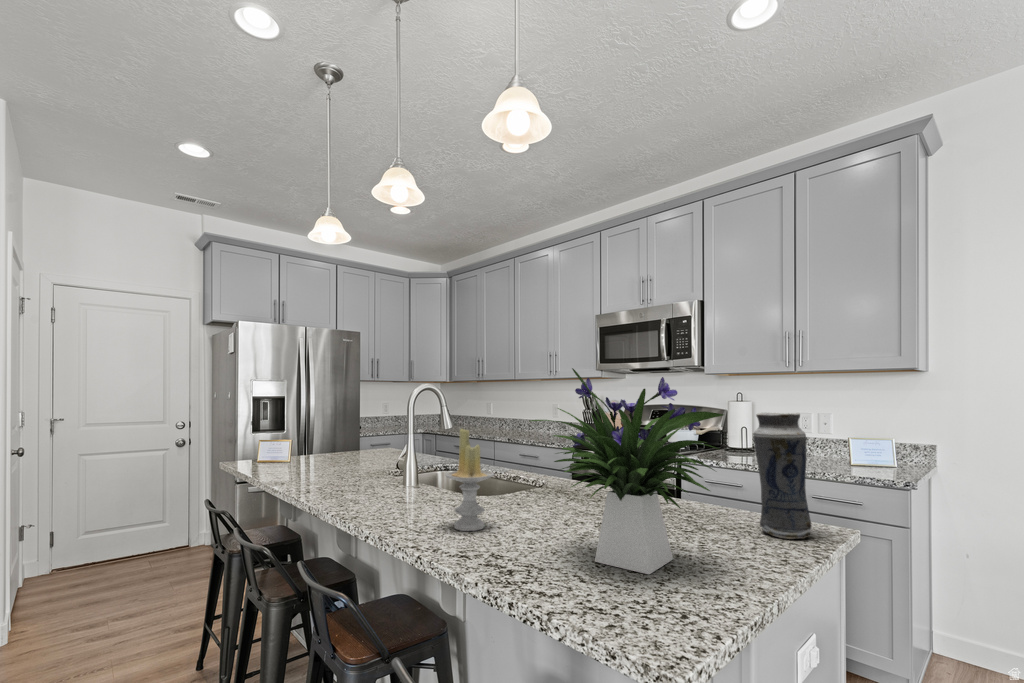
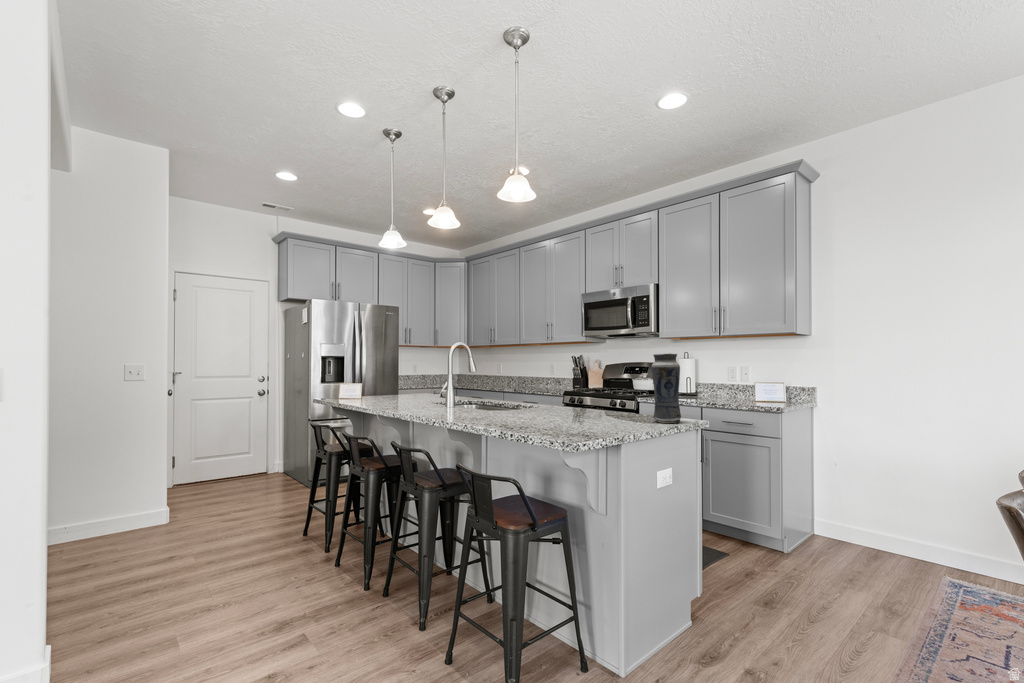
flower arrangement: present [530,368,724,574] -> none [519,327,620,430]
candle: present [446,429,494,531] -> none [473,363,502,420]

